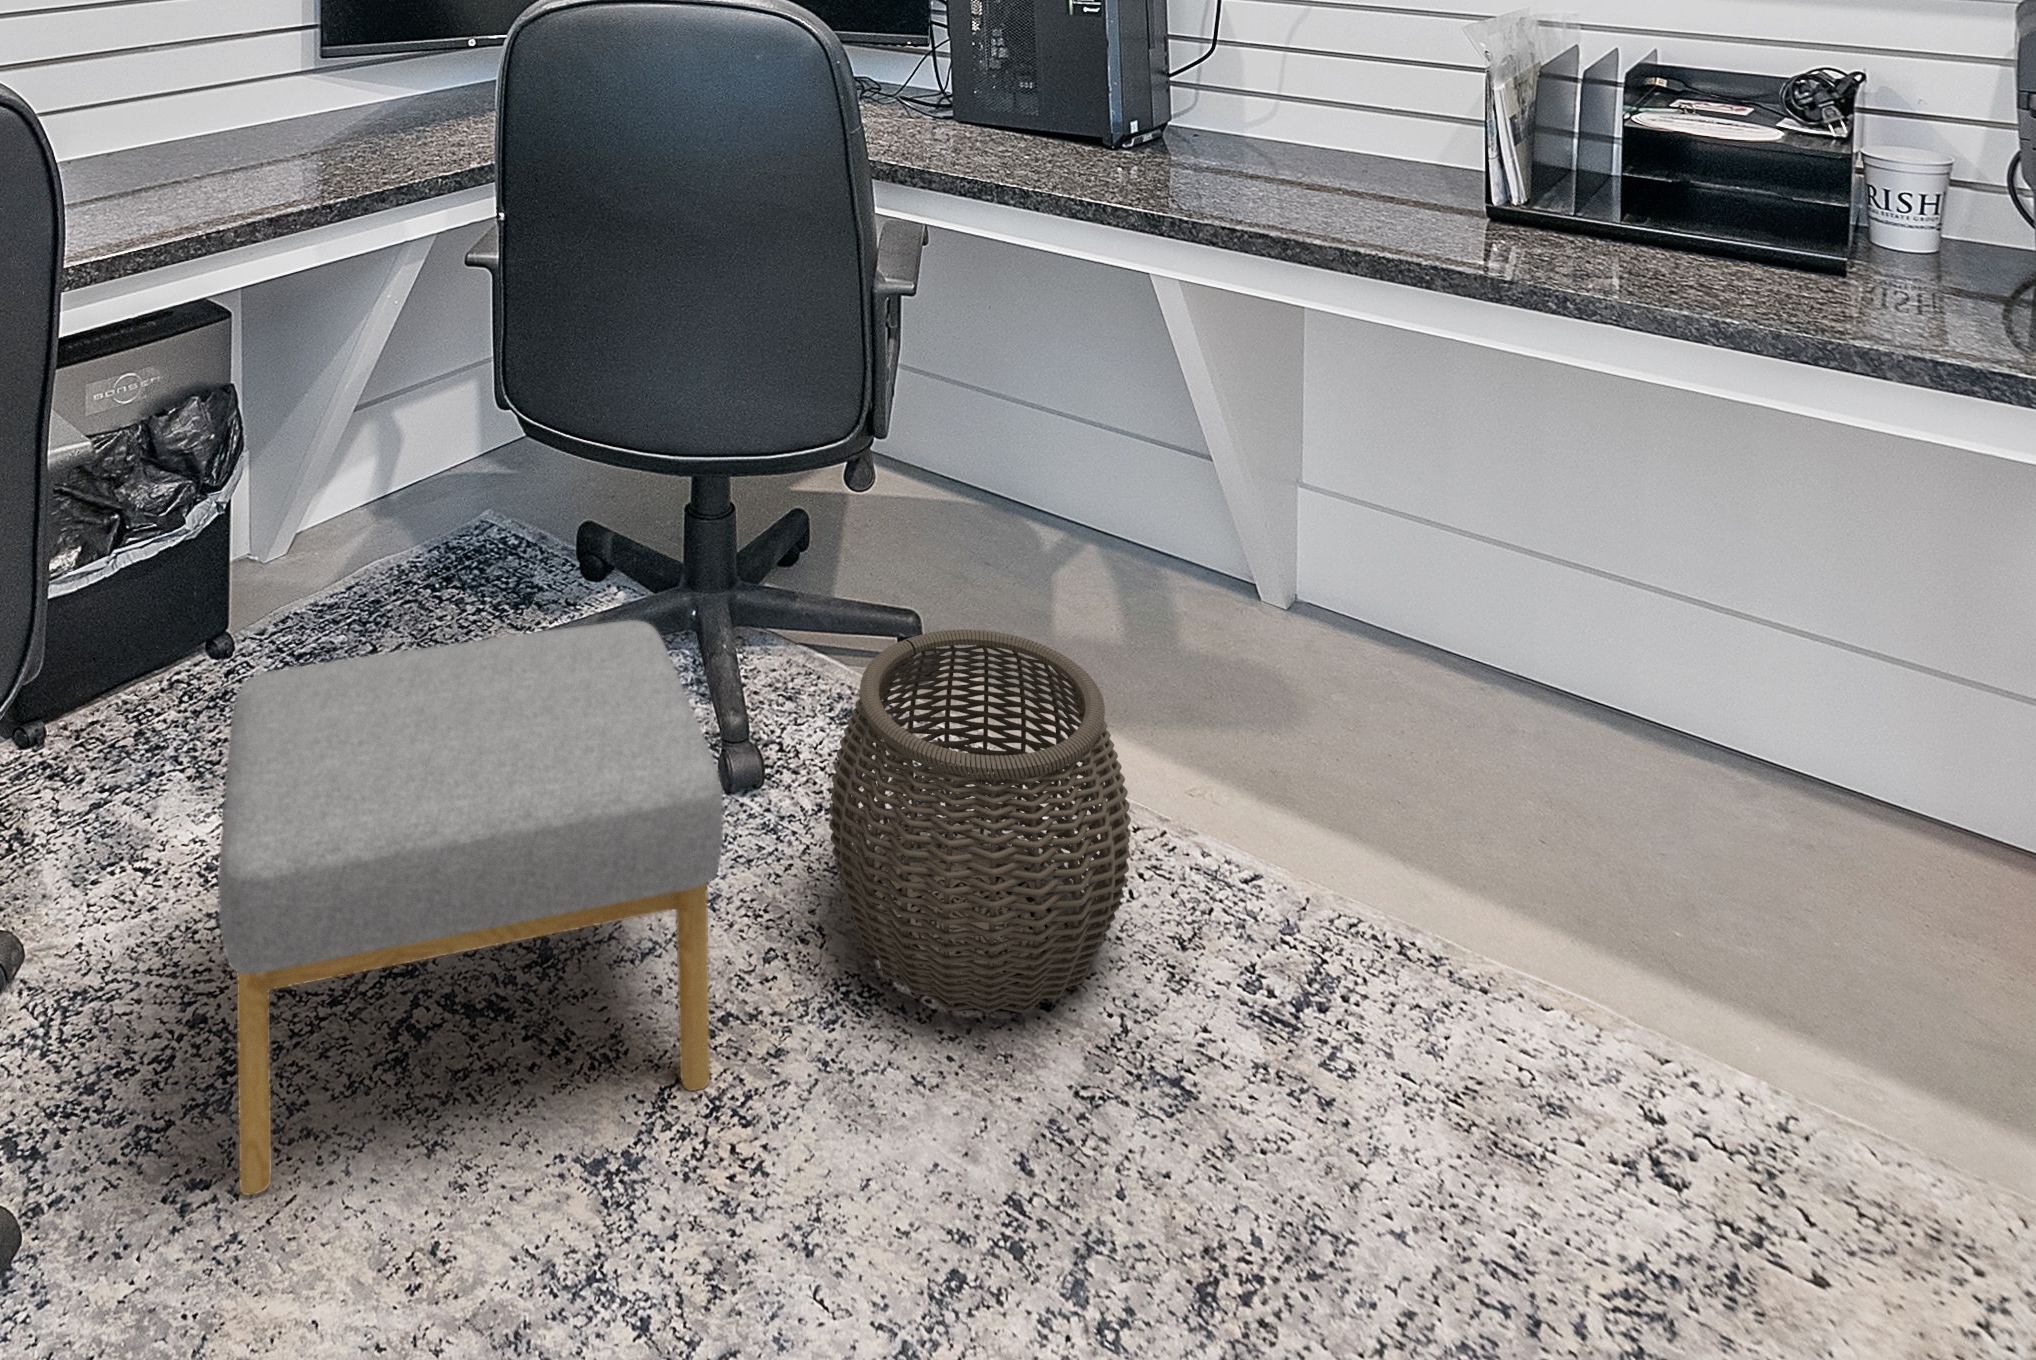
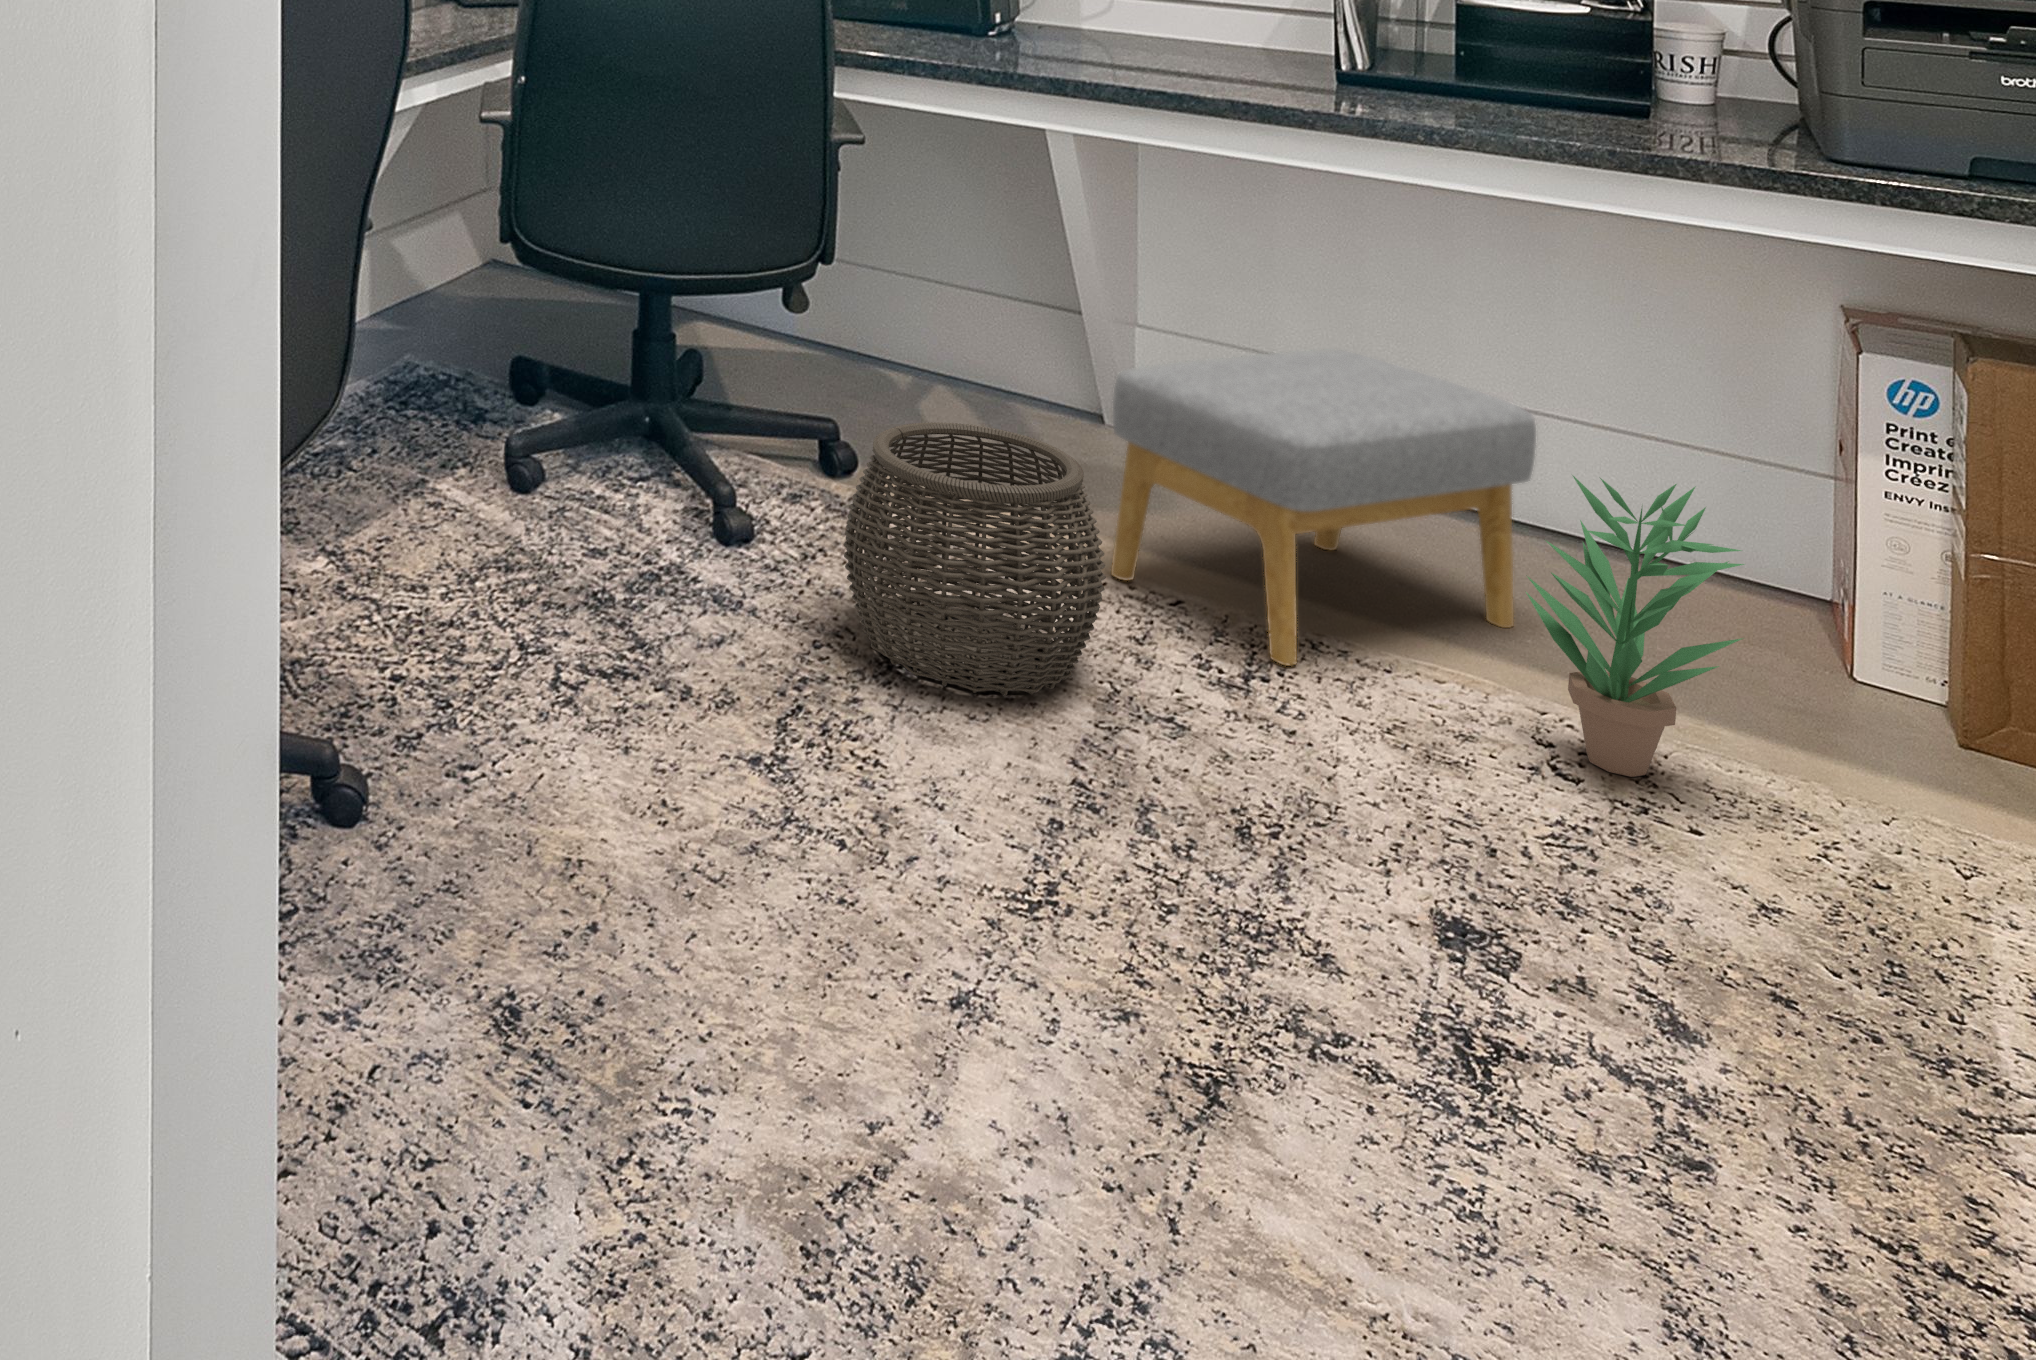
footstool: present [218,620,723,1195] -> present [1111,350,1536,666]
potted plant: none [1638,781,1901,1188] -> present [1526,476,1744,777]

